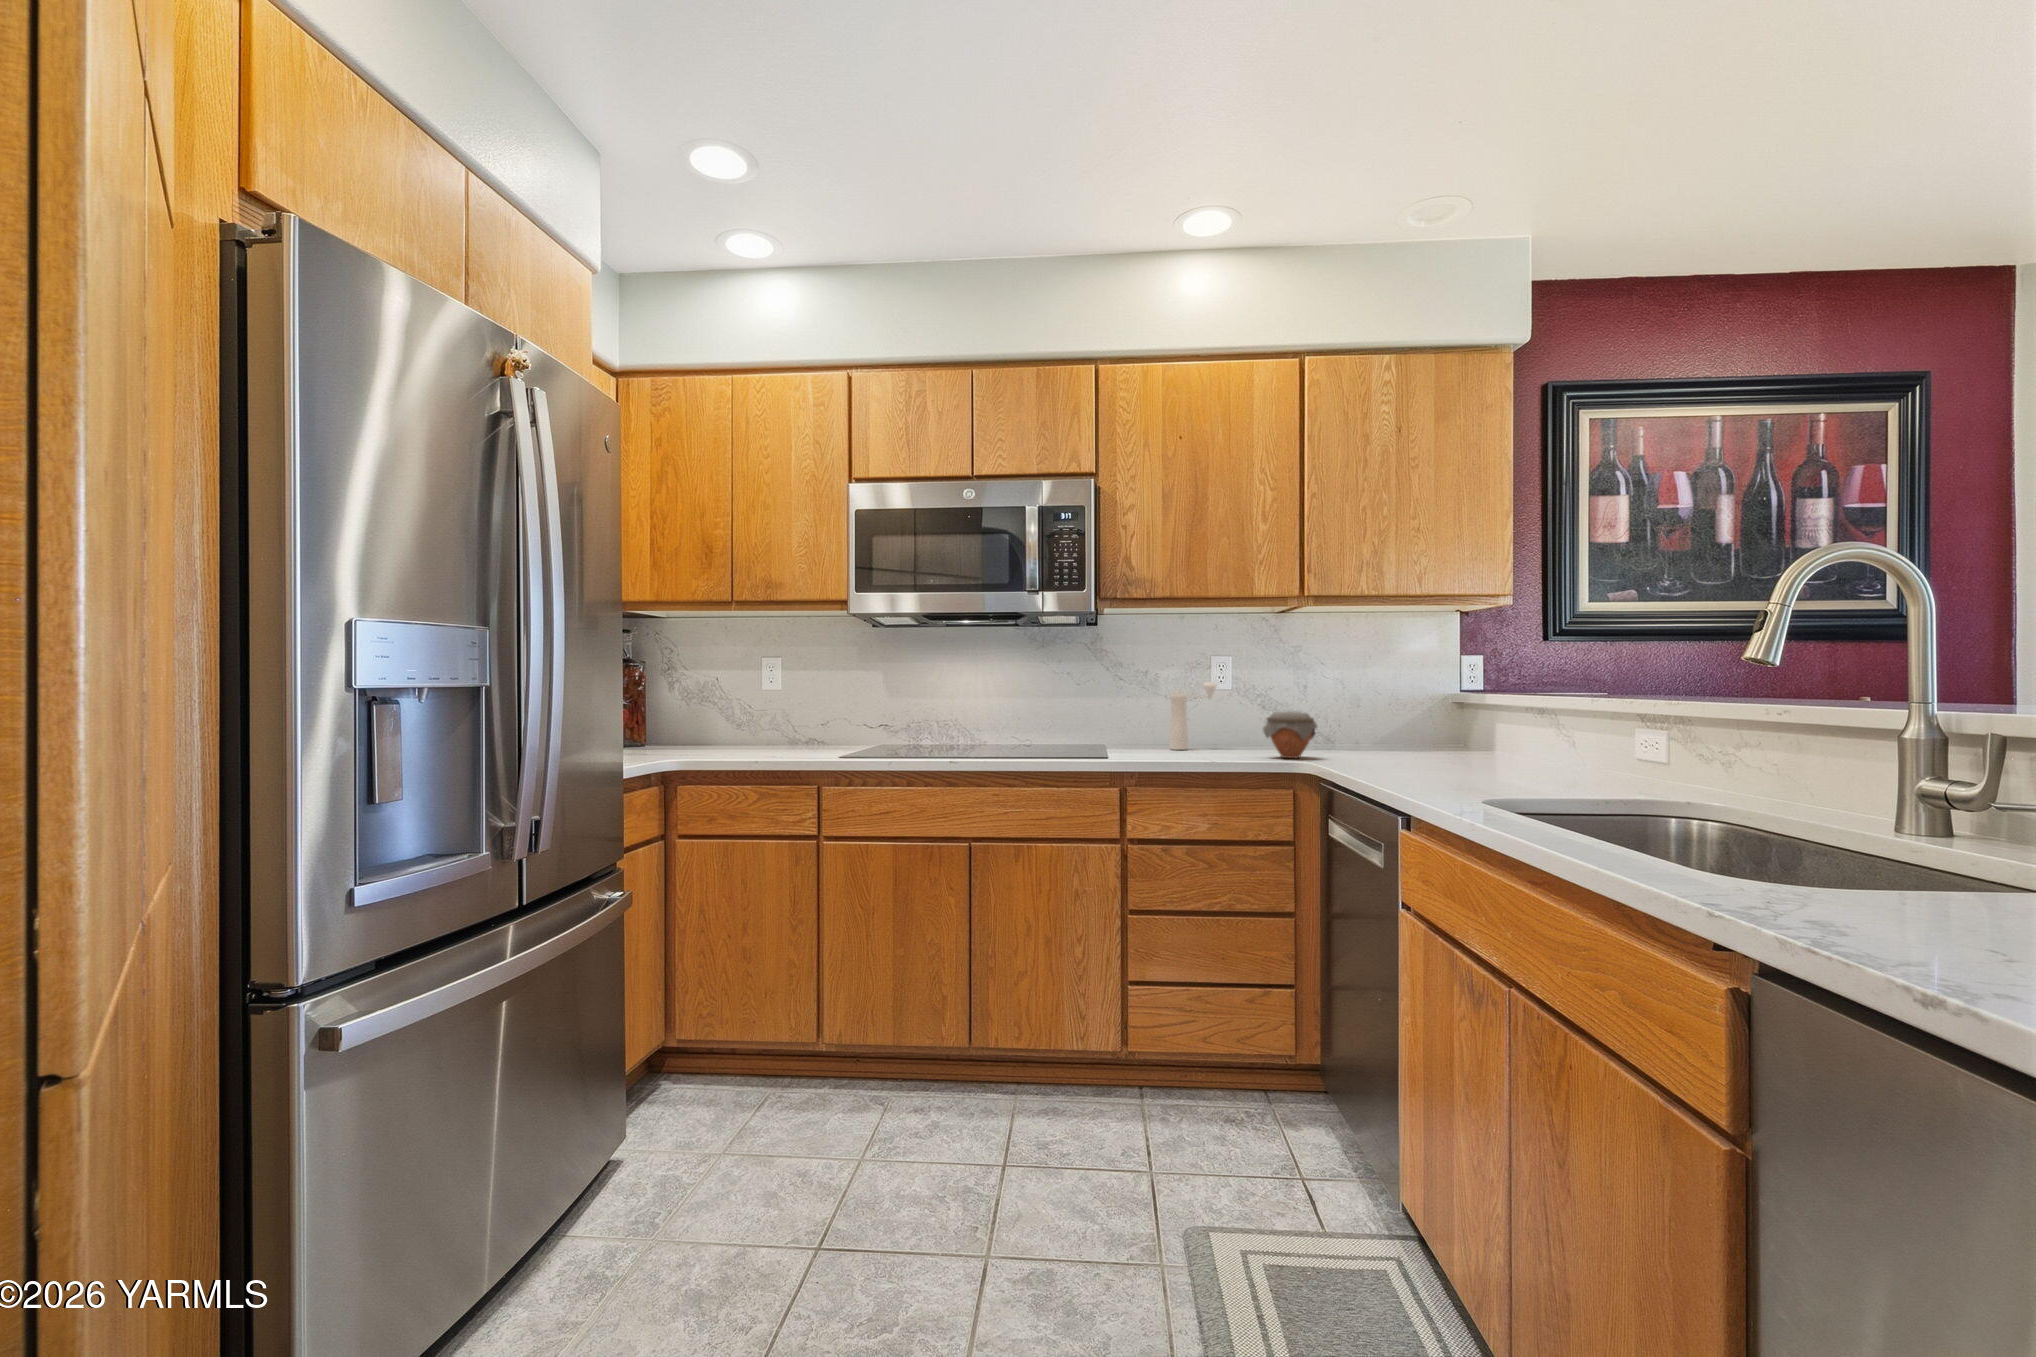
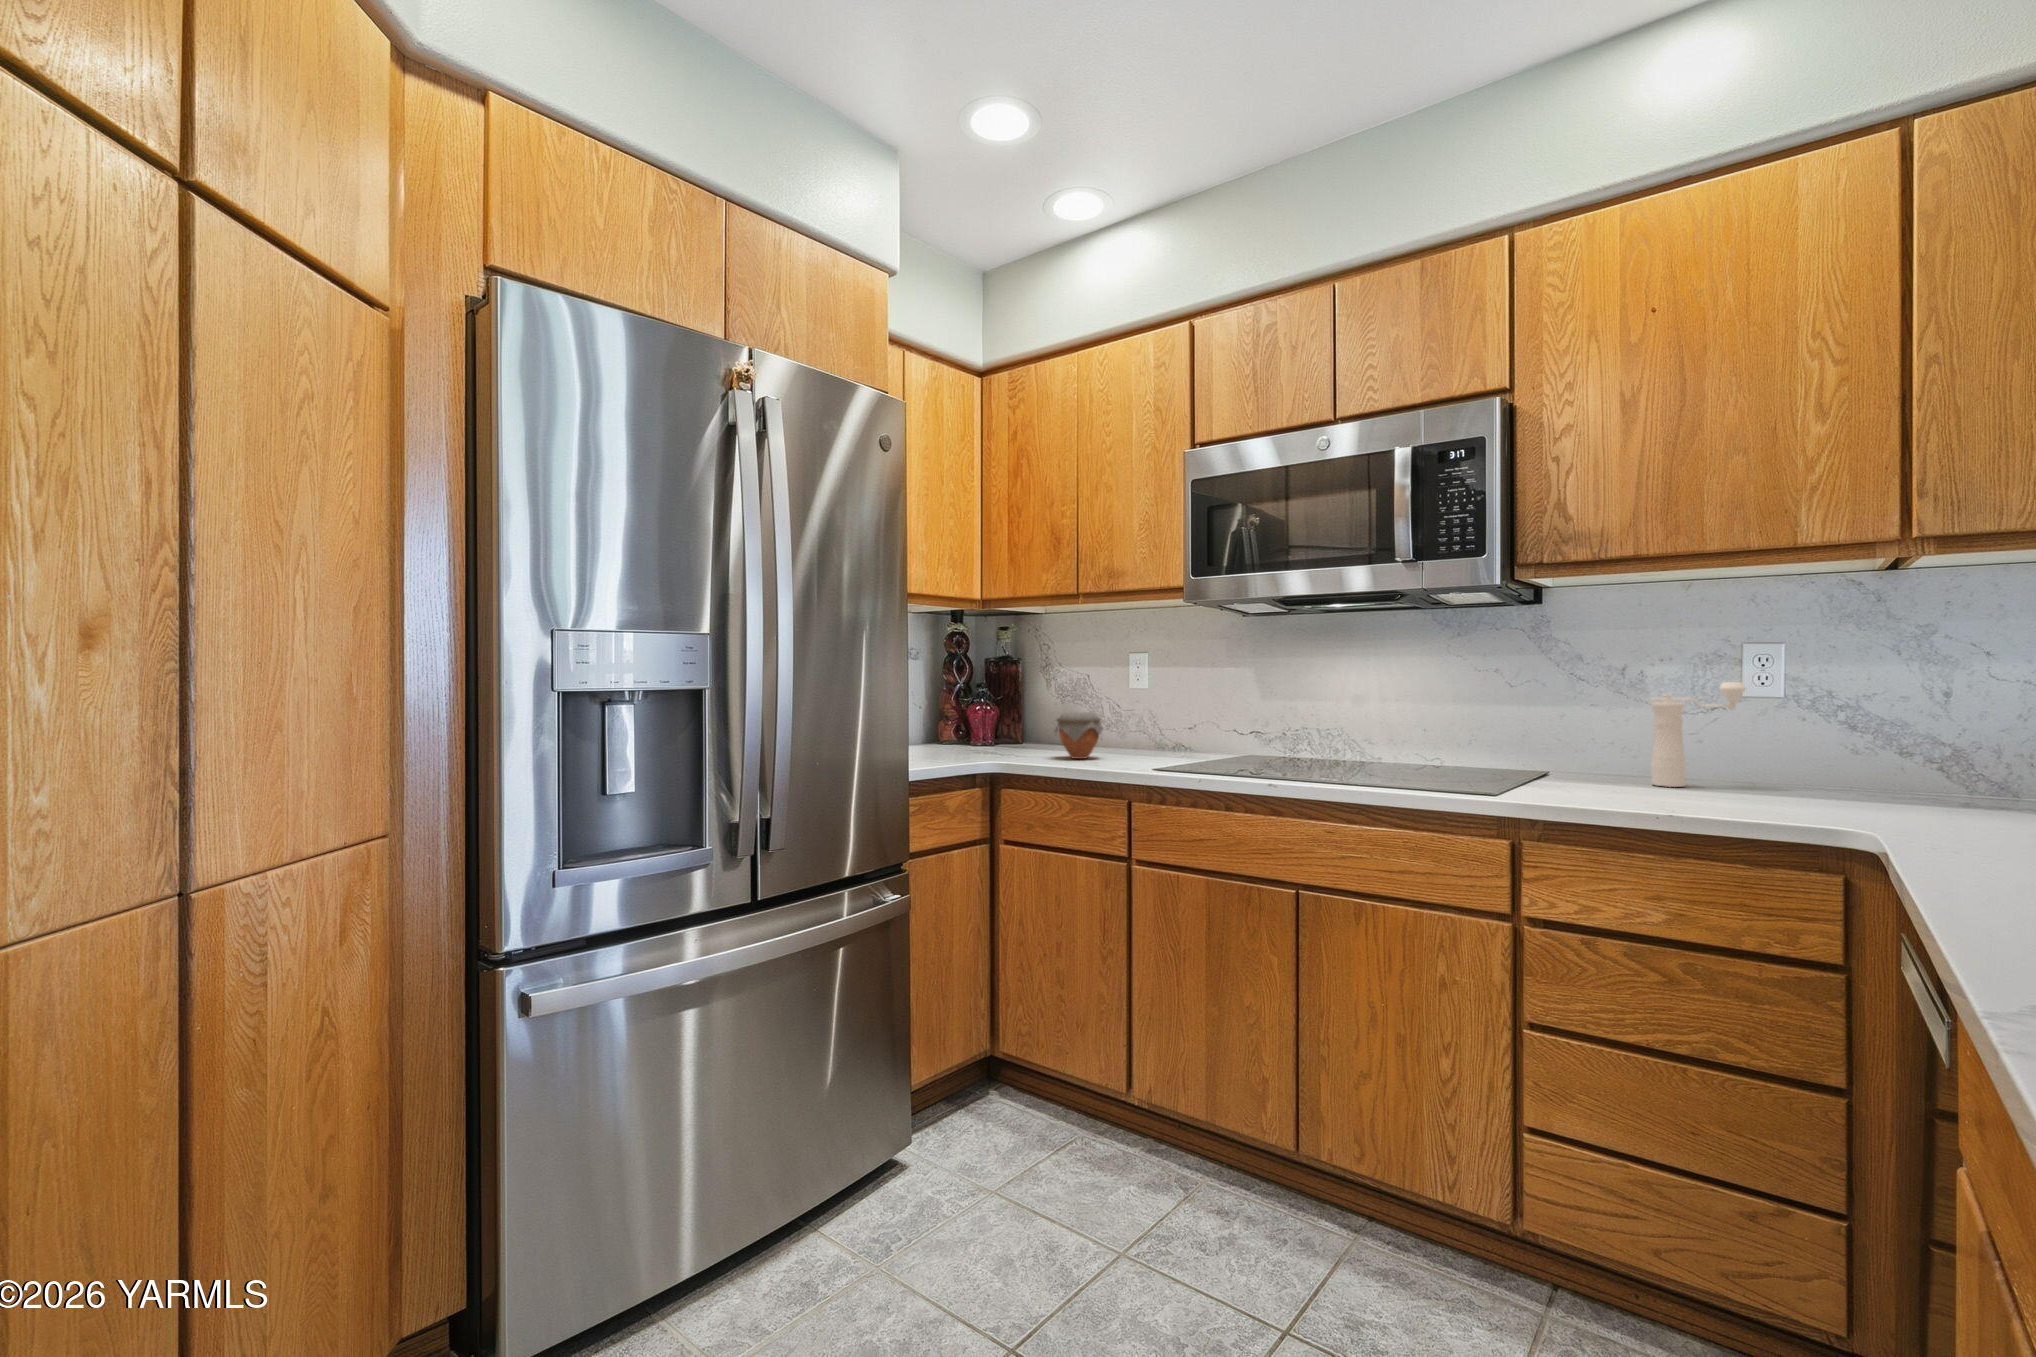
jar: present [1263,712,1317,758] -> present [1055,712,1103,759]

